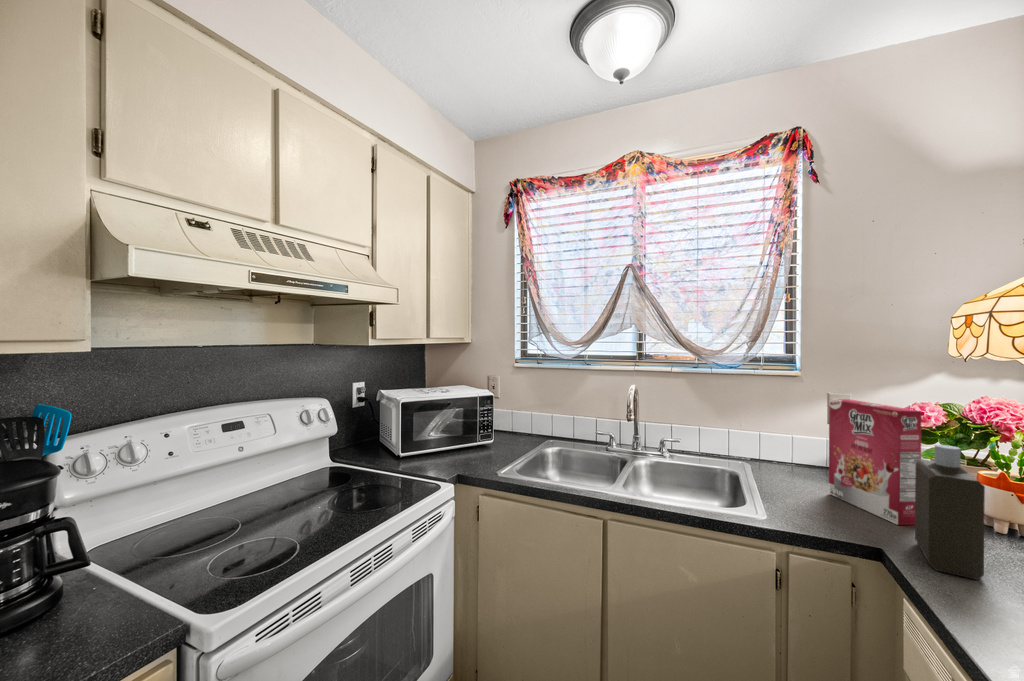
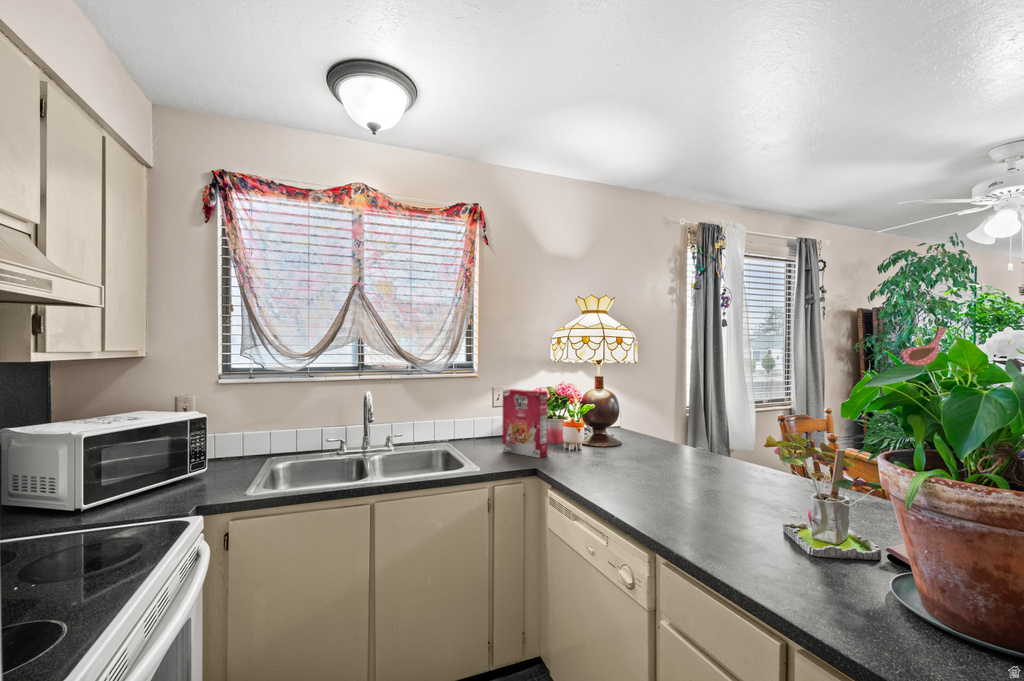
bottle: present [915,445,985,580] -> none [550,407,578,471]

